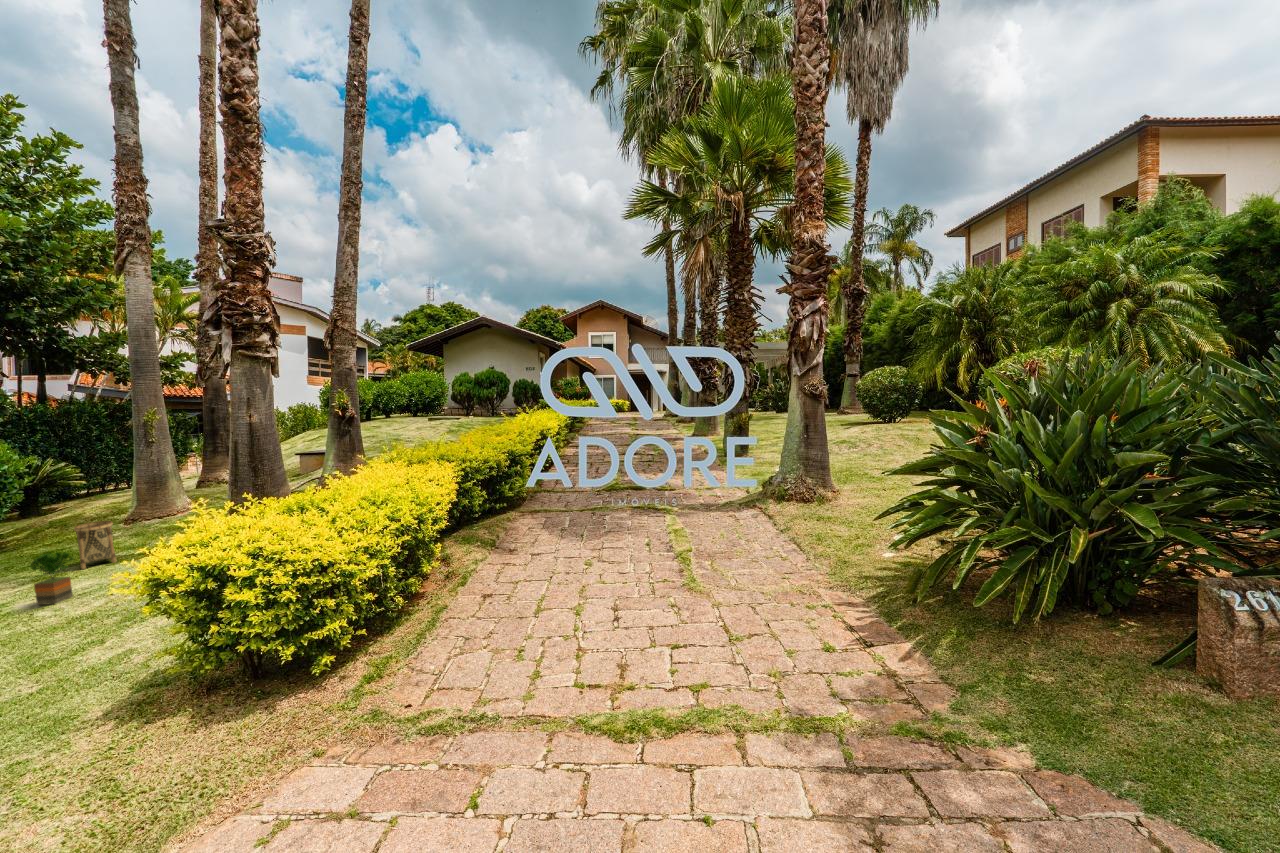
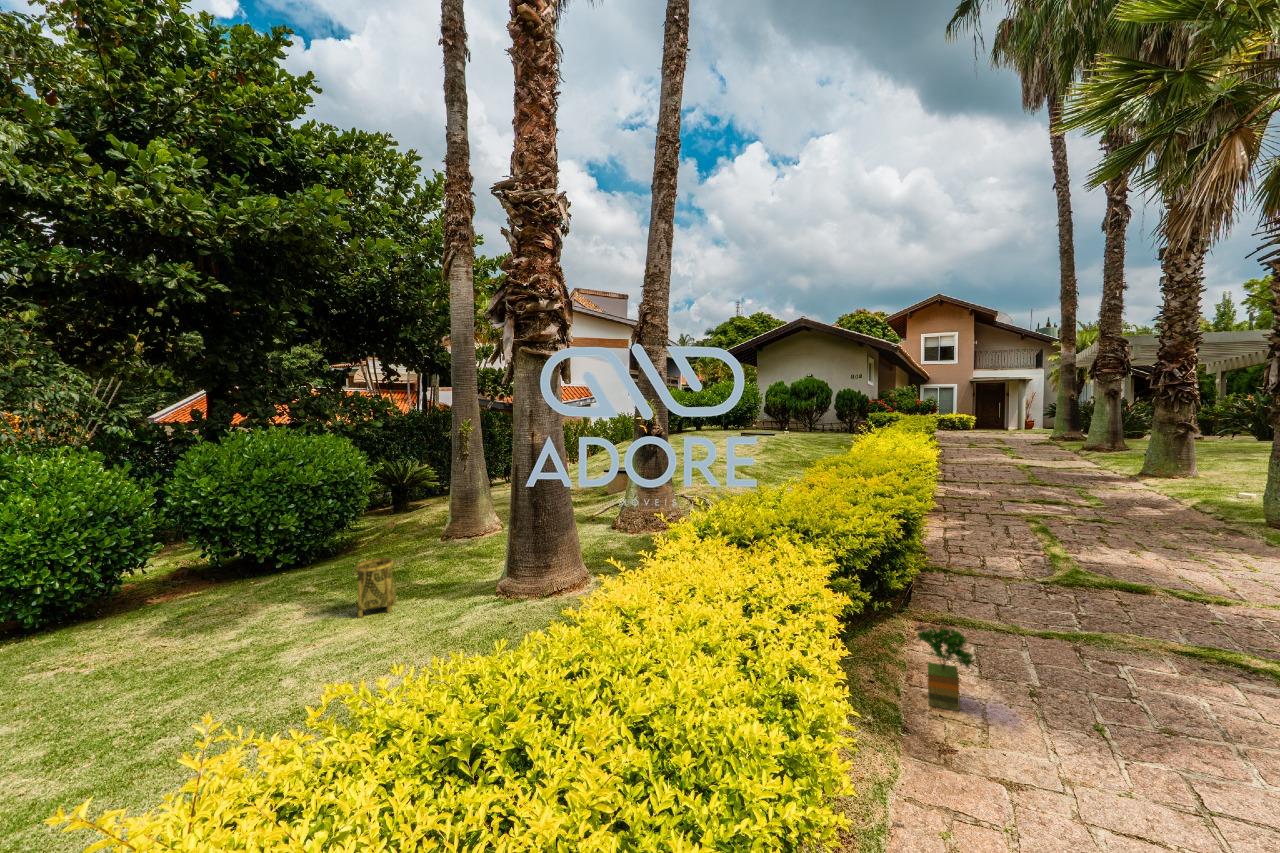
potted tree: present [30,552,74,605] -> present [918,628,973,711]

